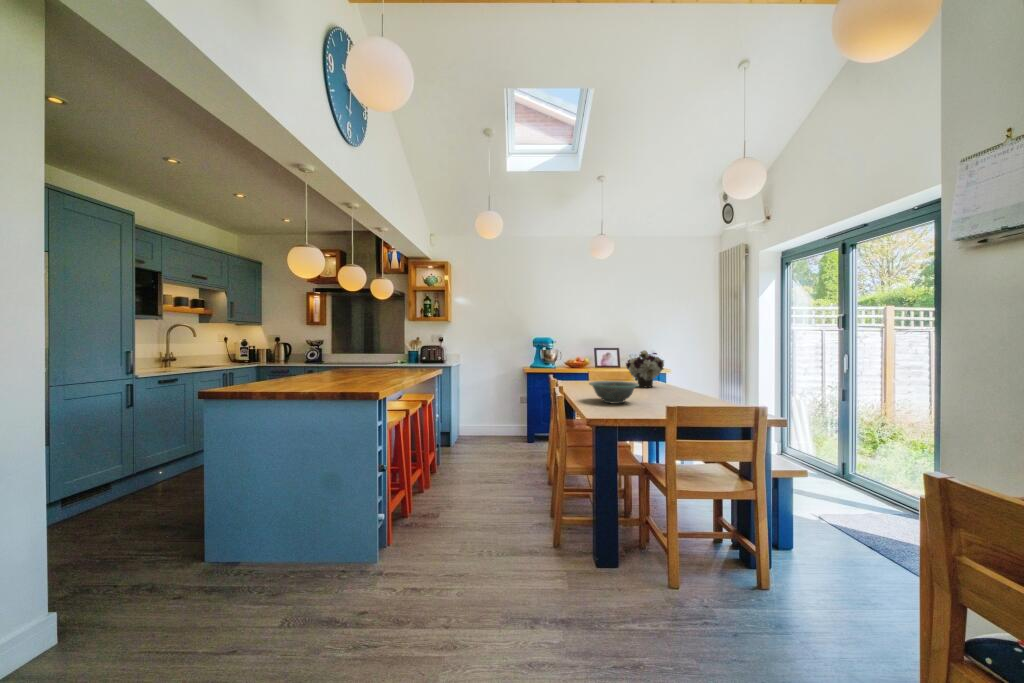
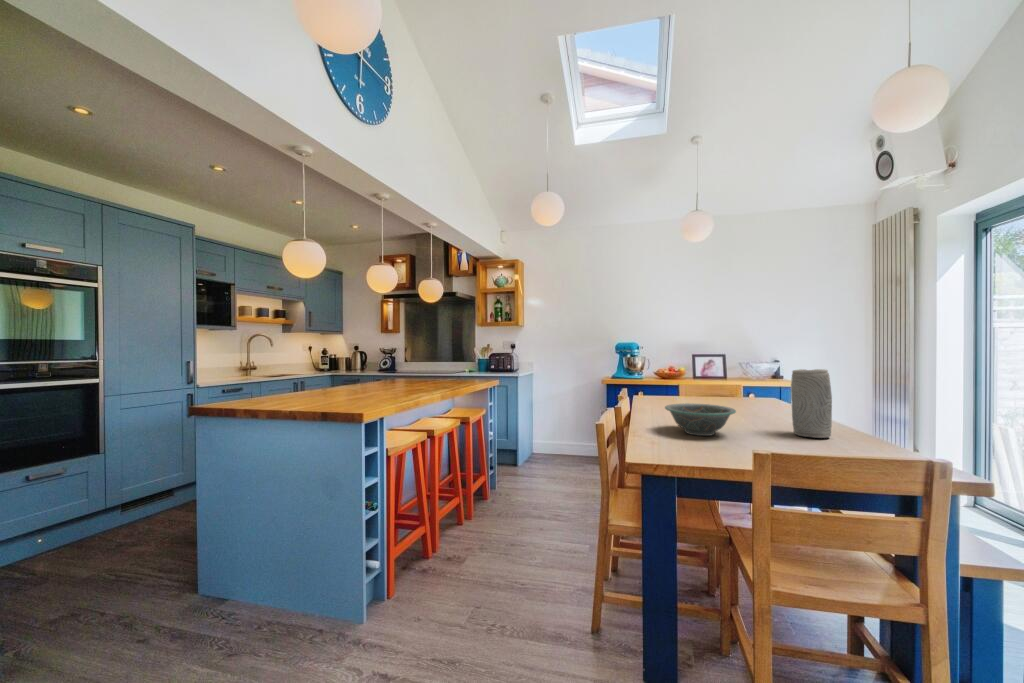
flower arrangement: present [626,350,664,387] -> none [727,360,782,409]
vase: none [674,354,699,402] -> present [791,369,832,438]

